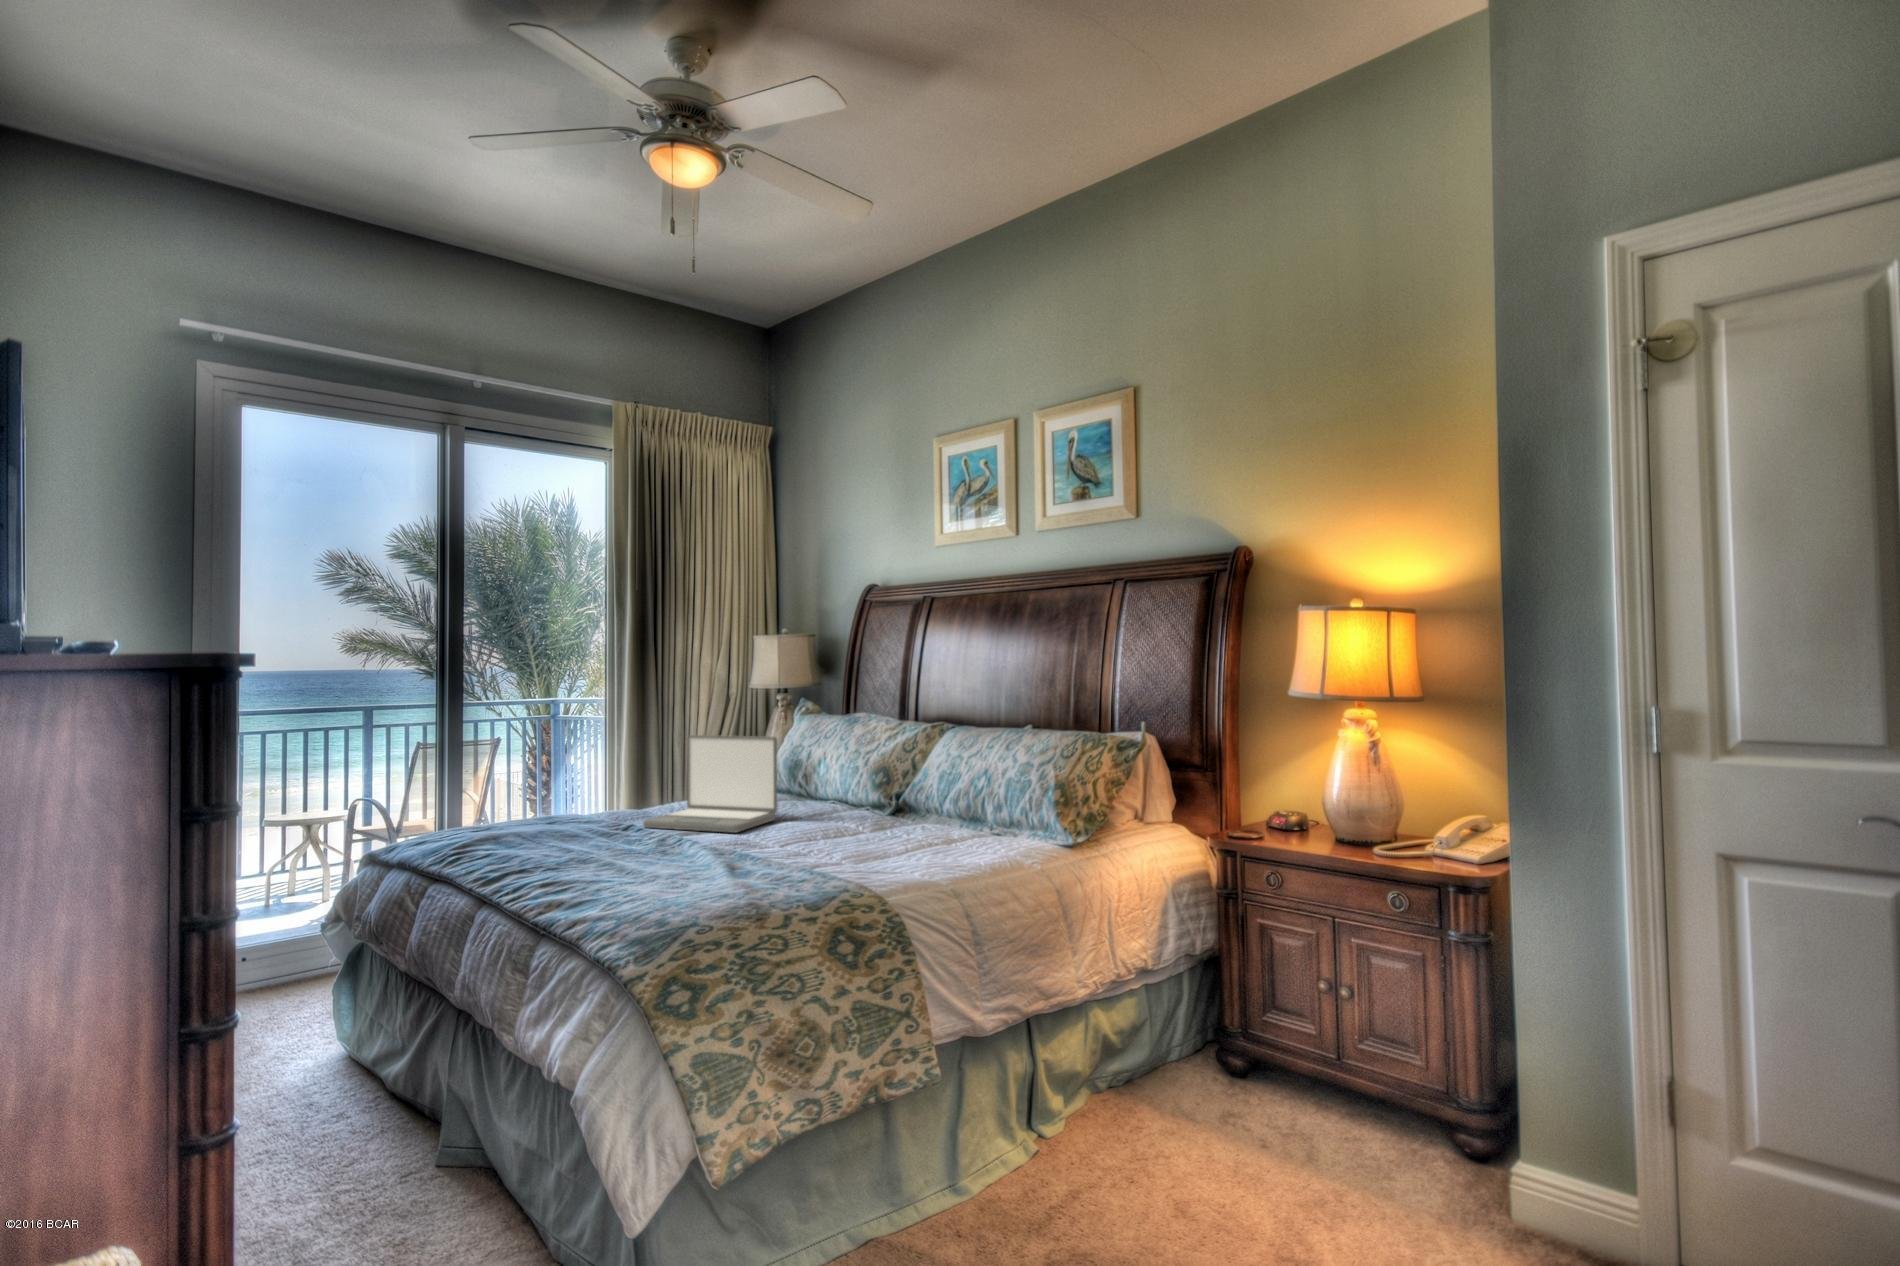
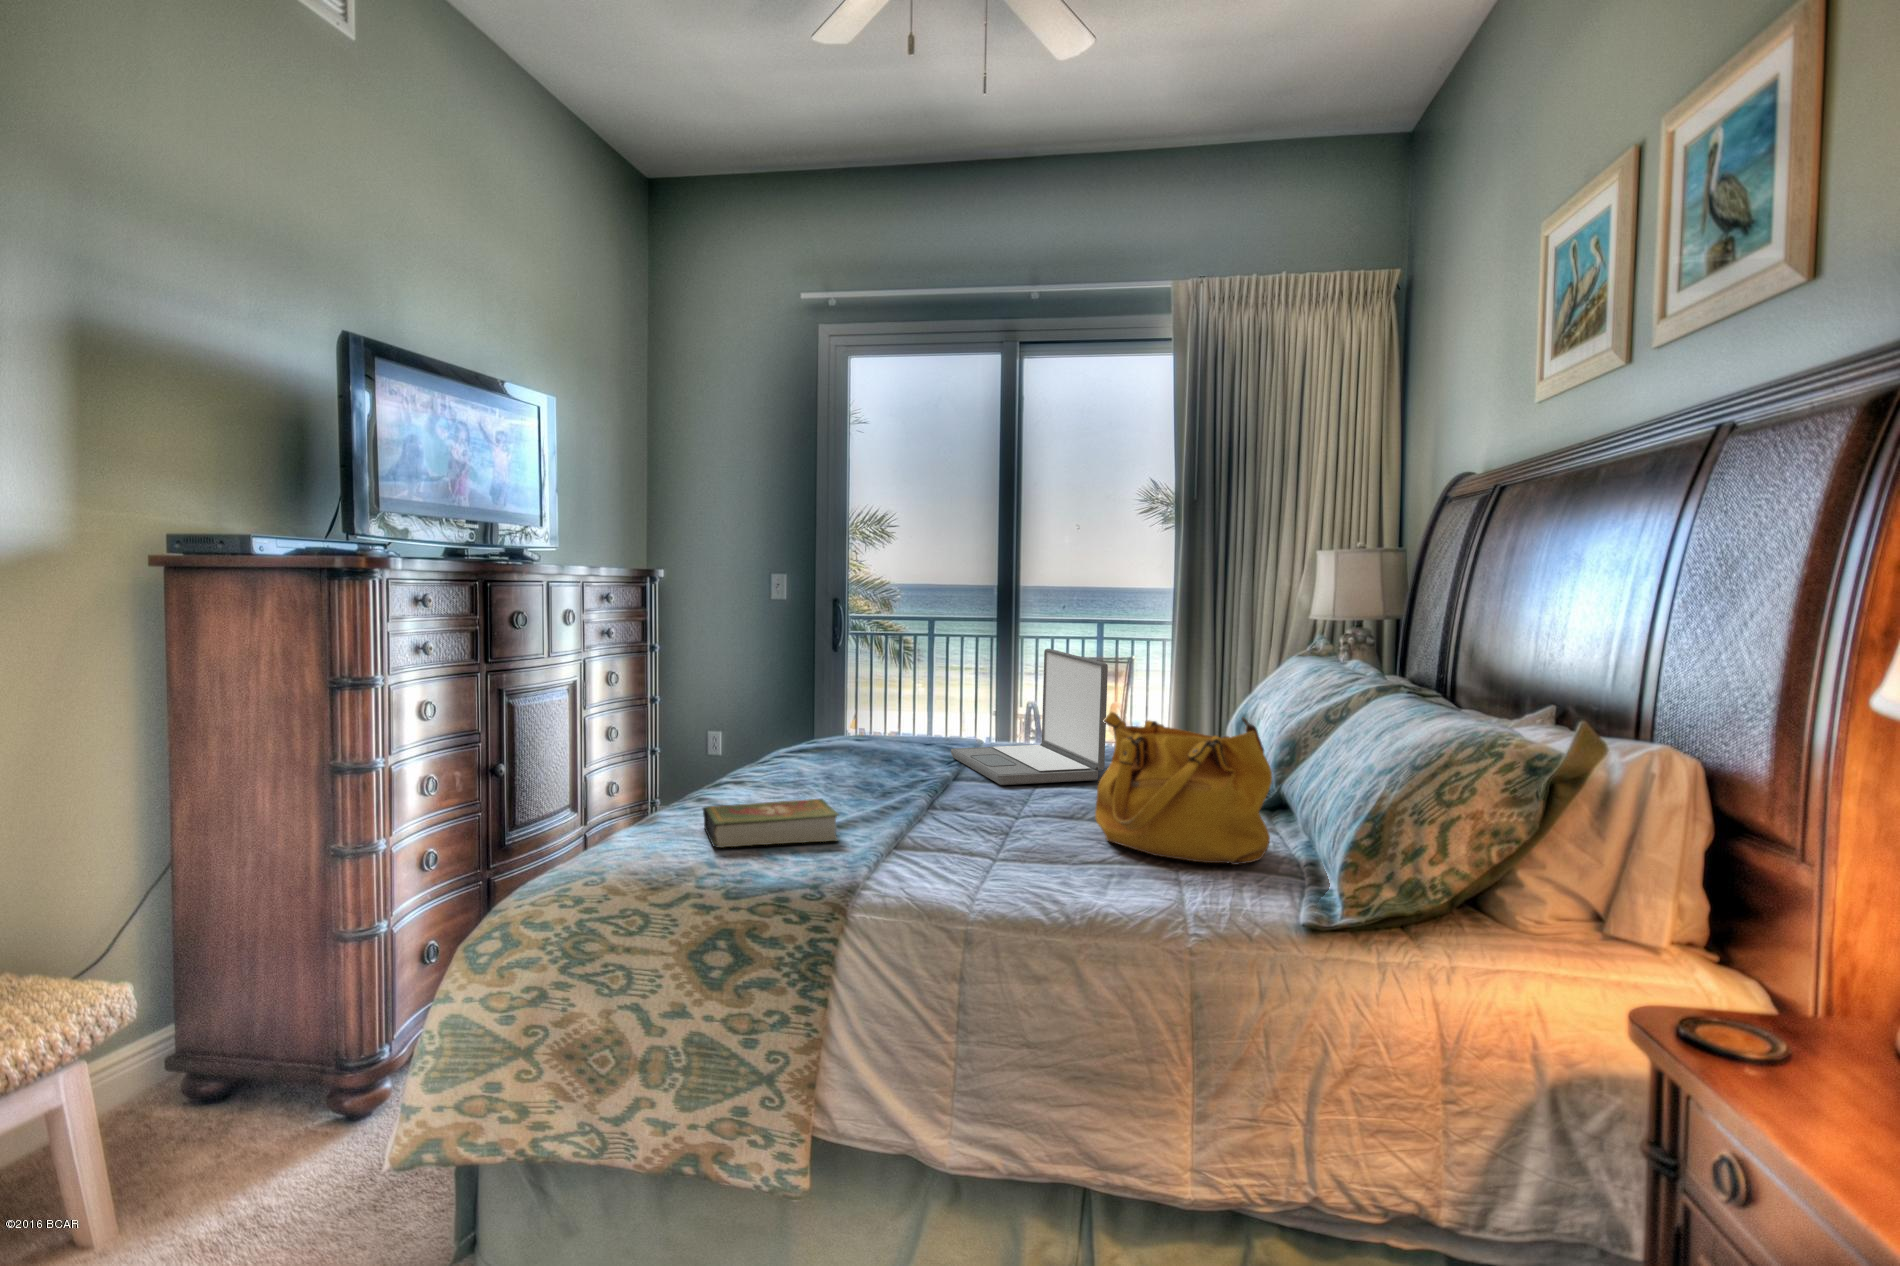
handbag: none [868,750,975,841] -> present [1095,712,1272,865]
book: none [659,851,771,894] -> present [703,799,839,848]

